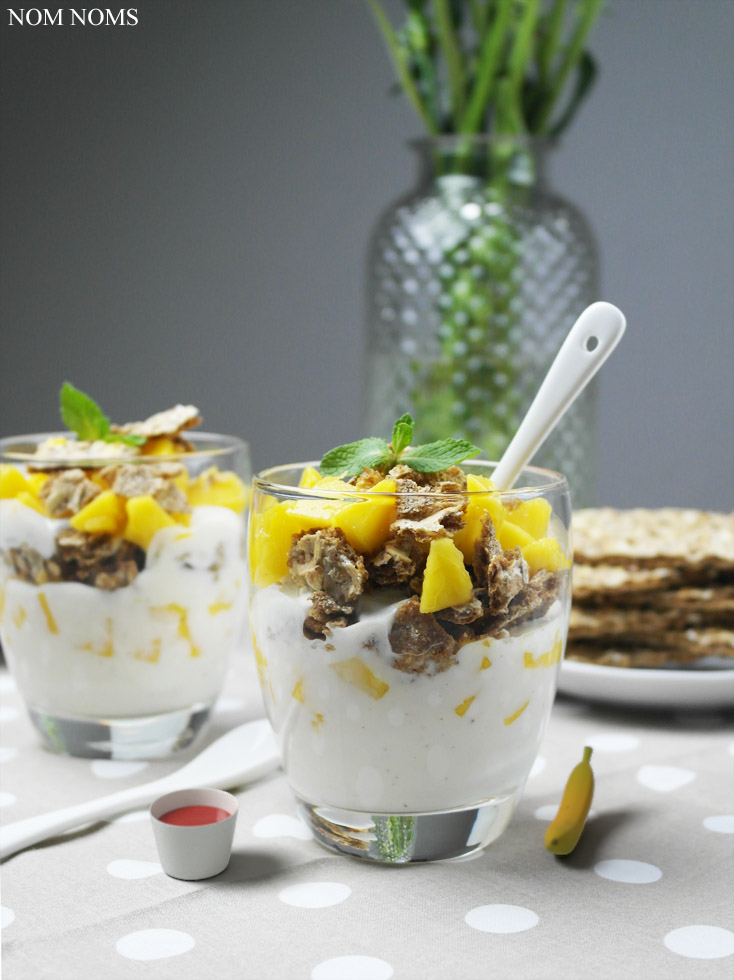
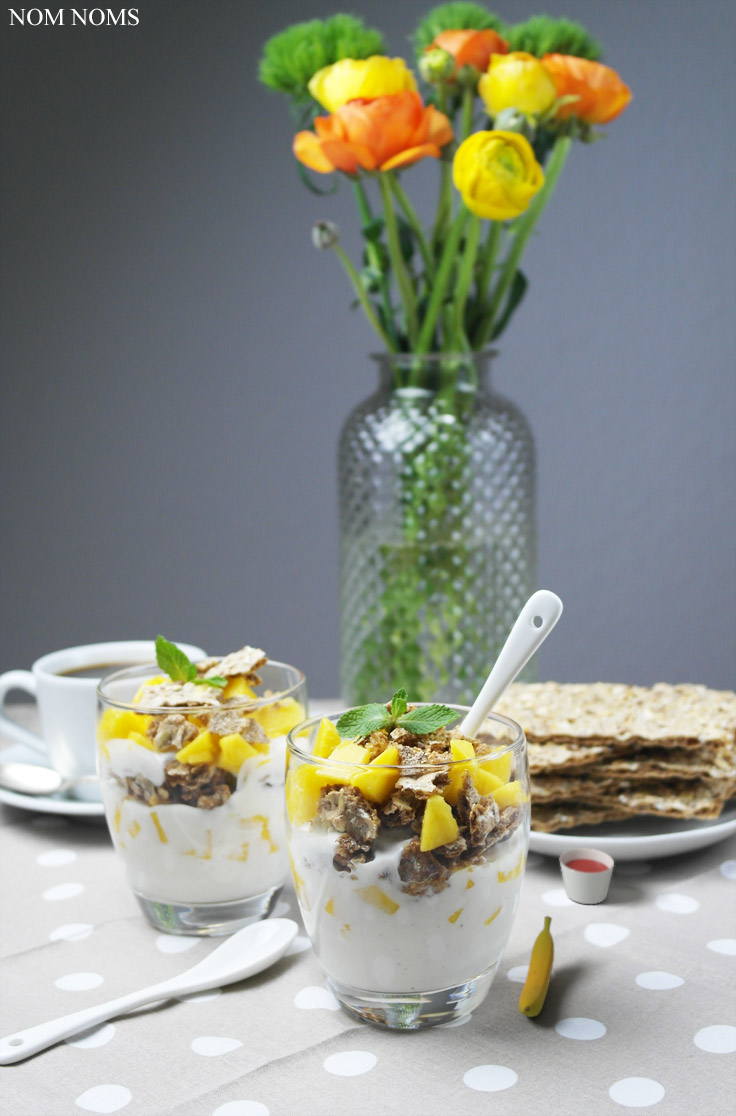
candle: present [149,788,239,880] -> present [560,848,614,904]

